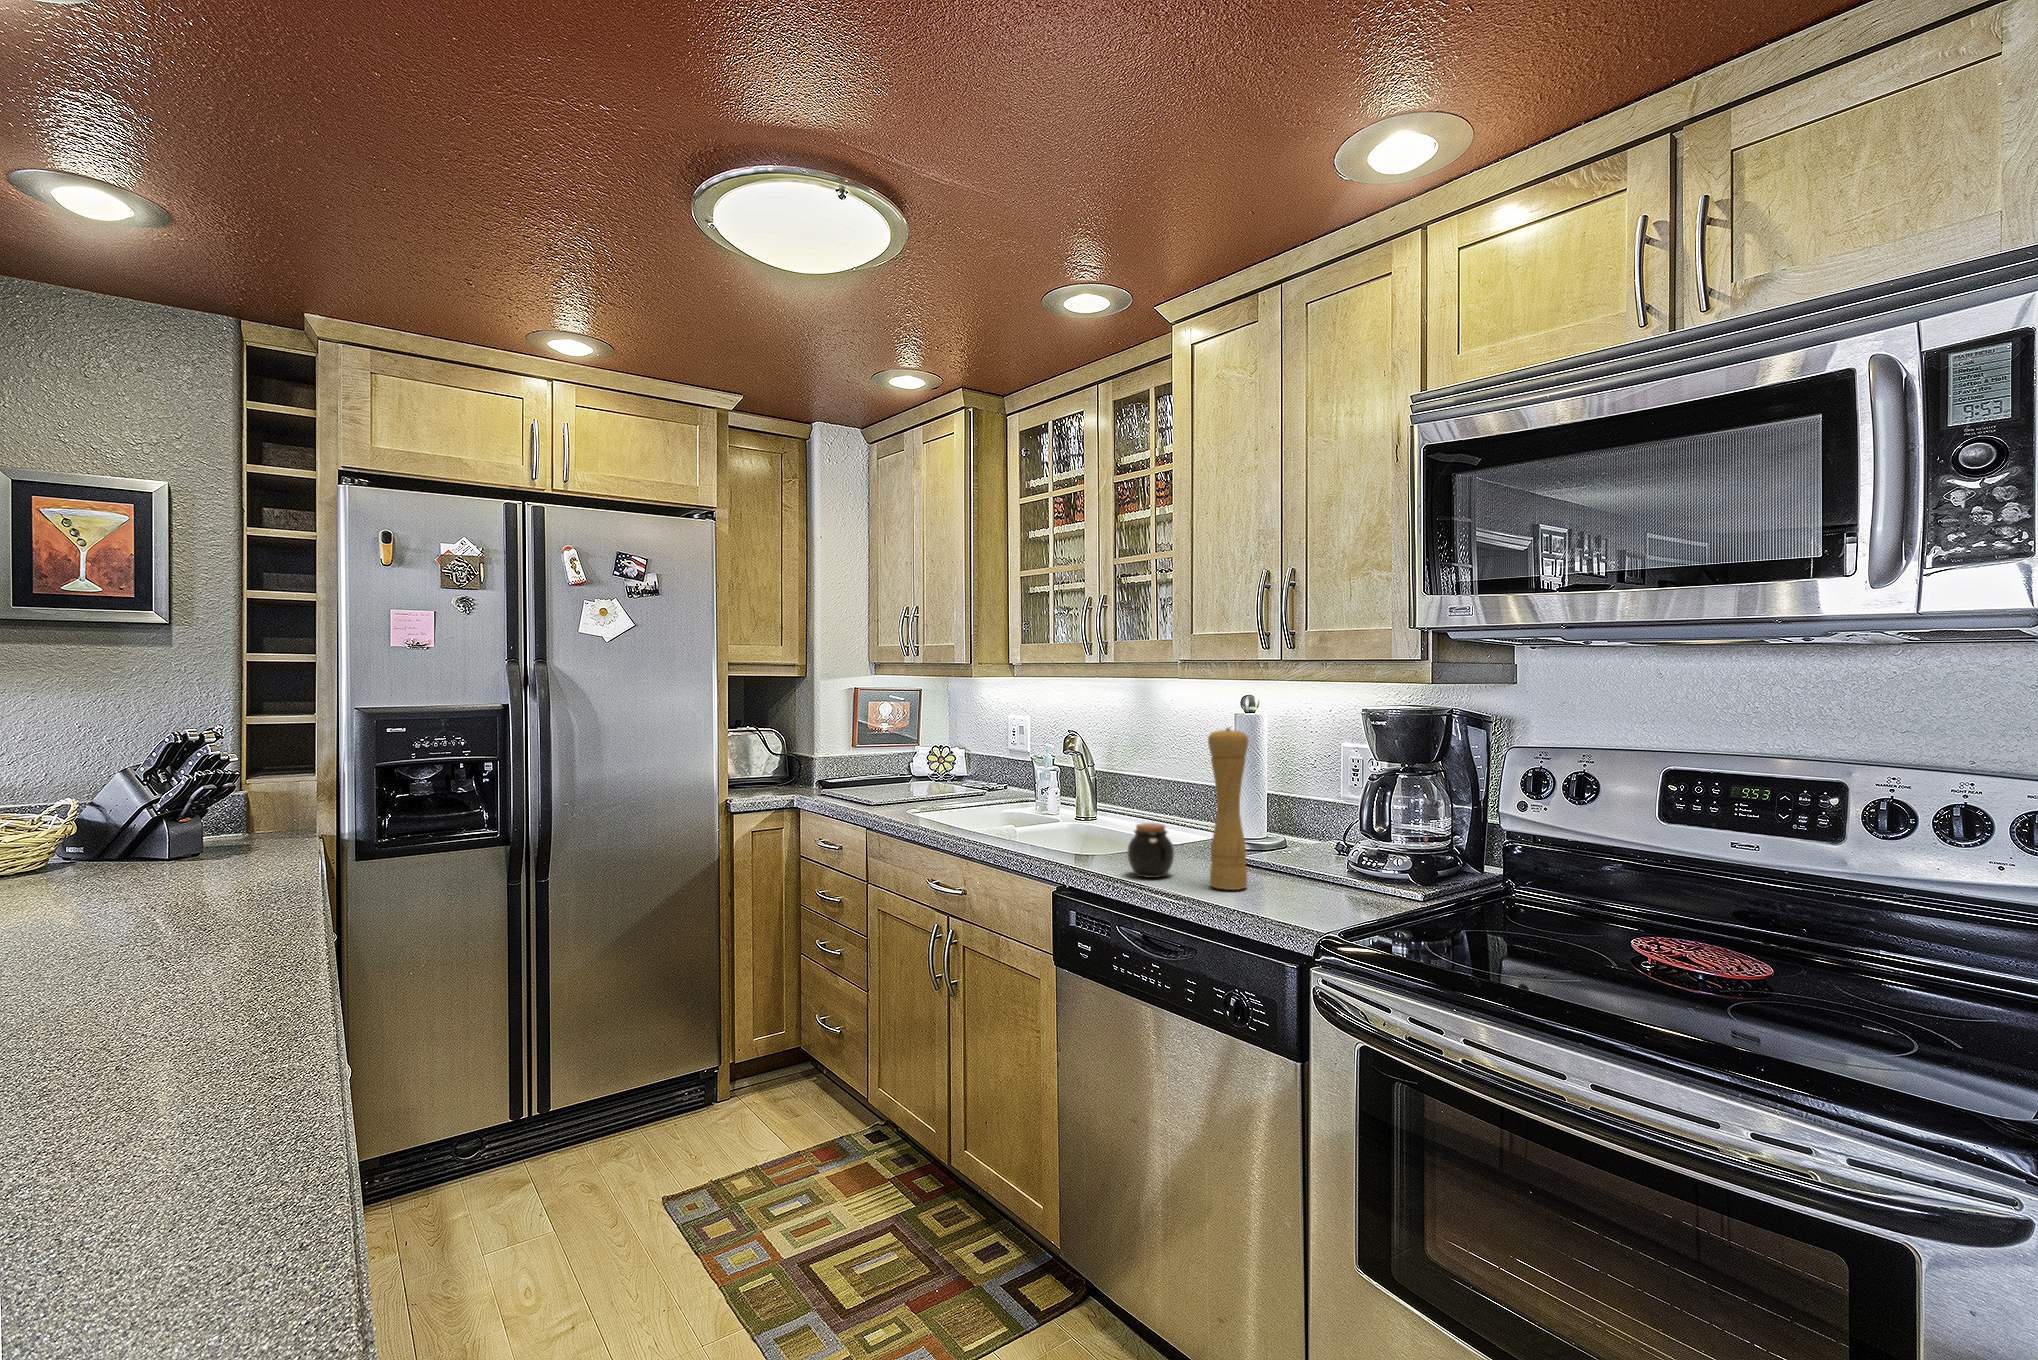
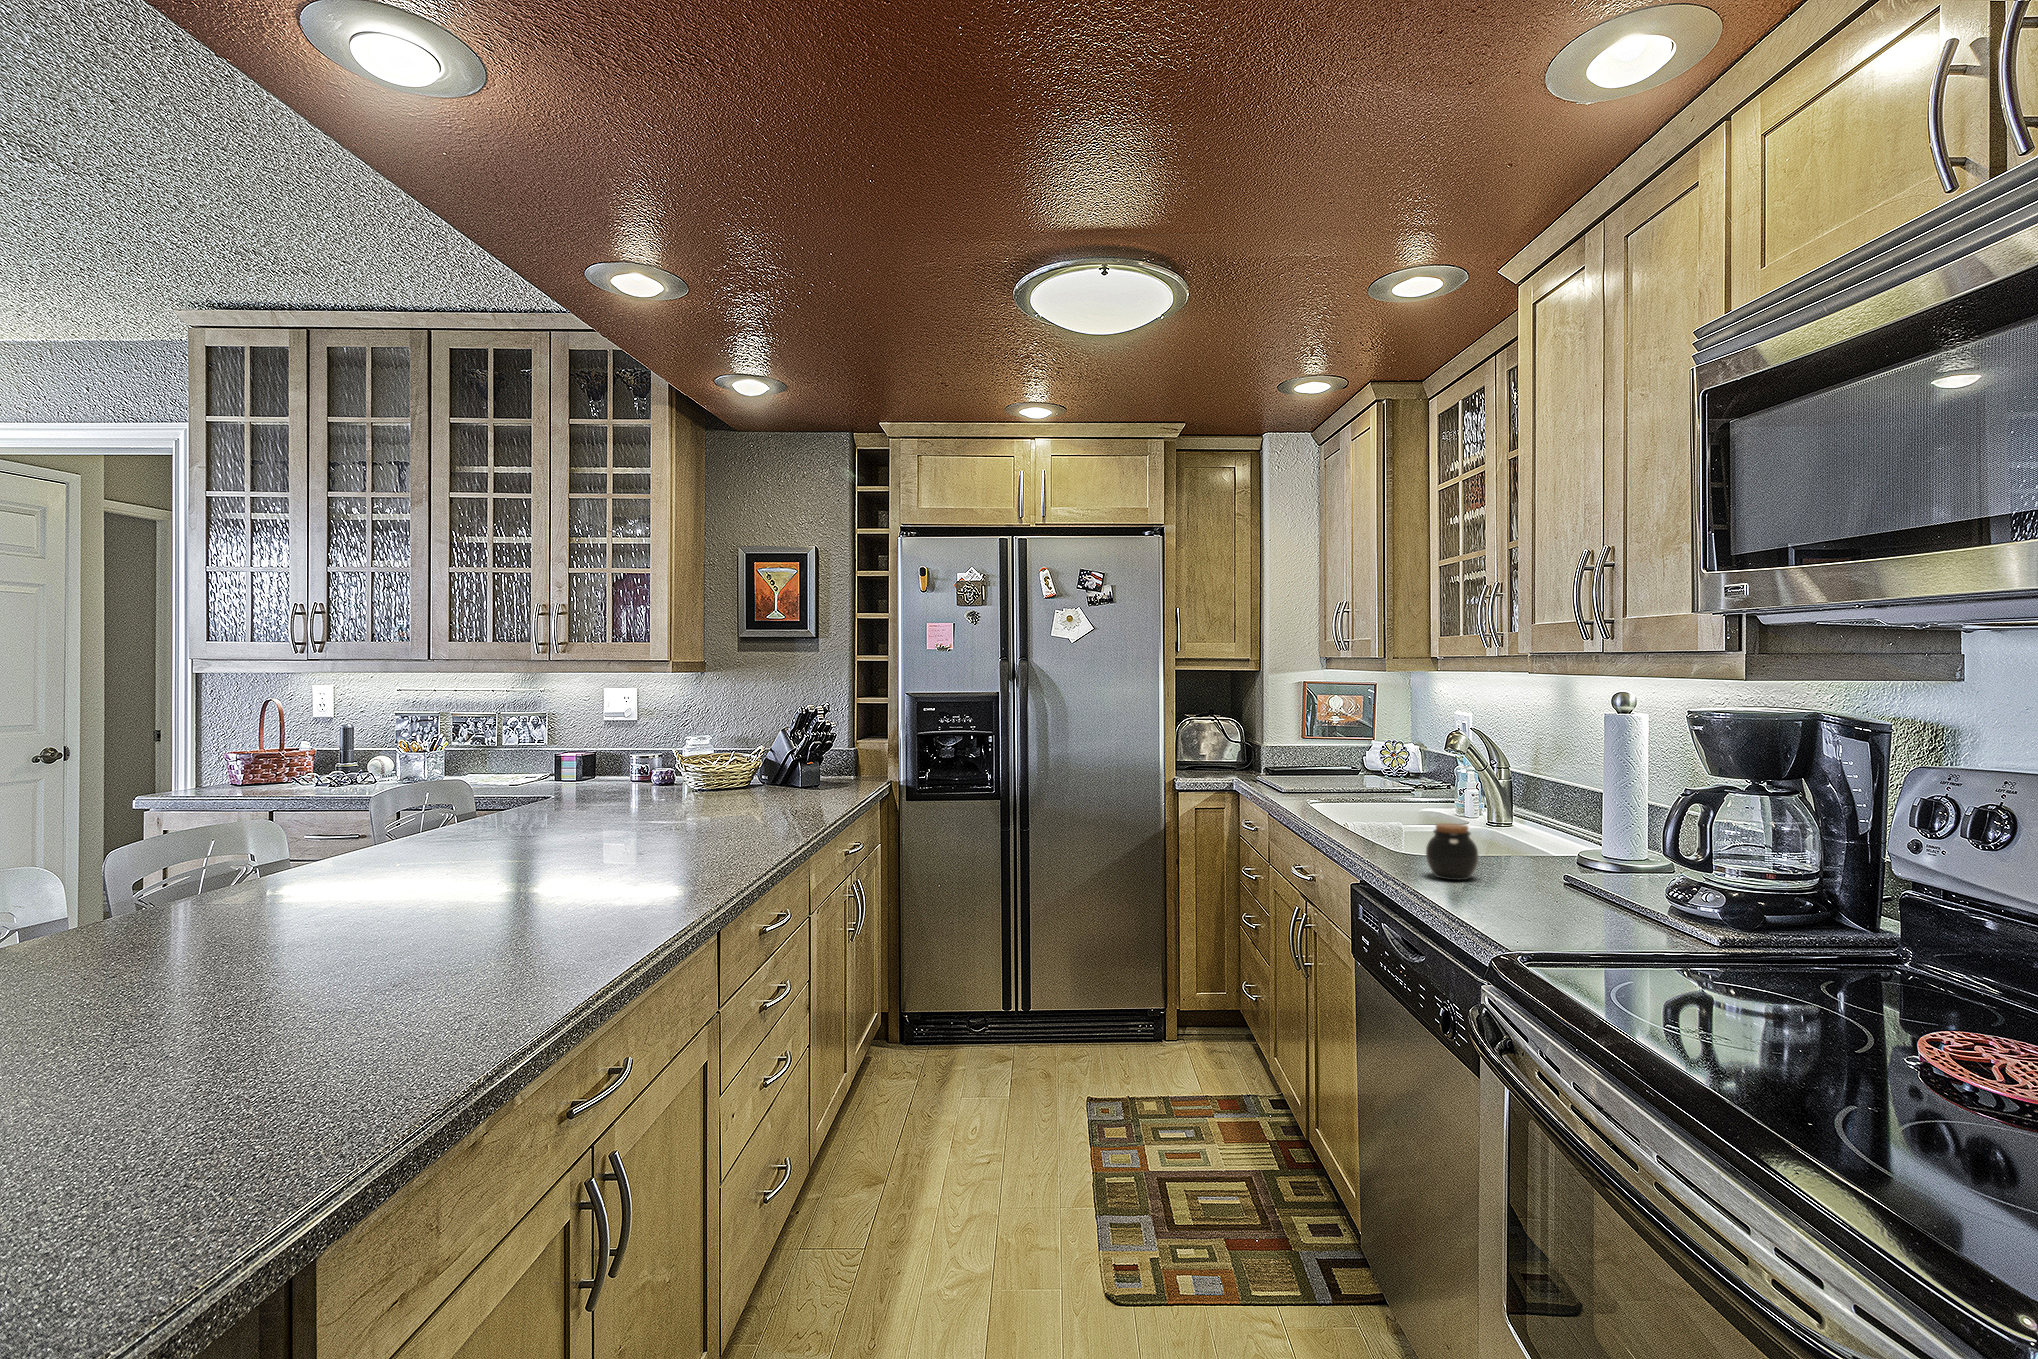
pepper mill: present [1208,728,1249,890] -> none [1491,726,1540,901]

